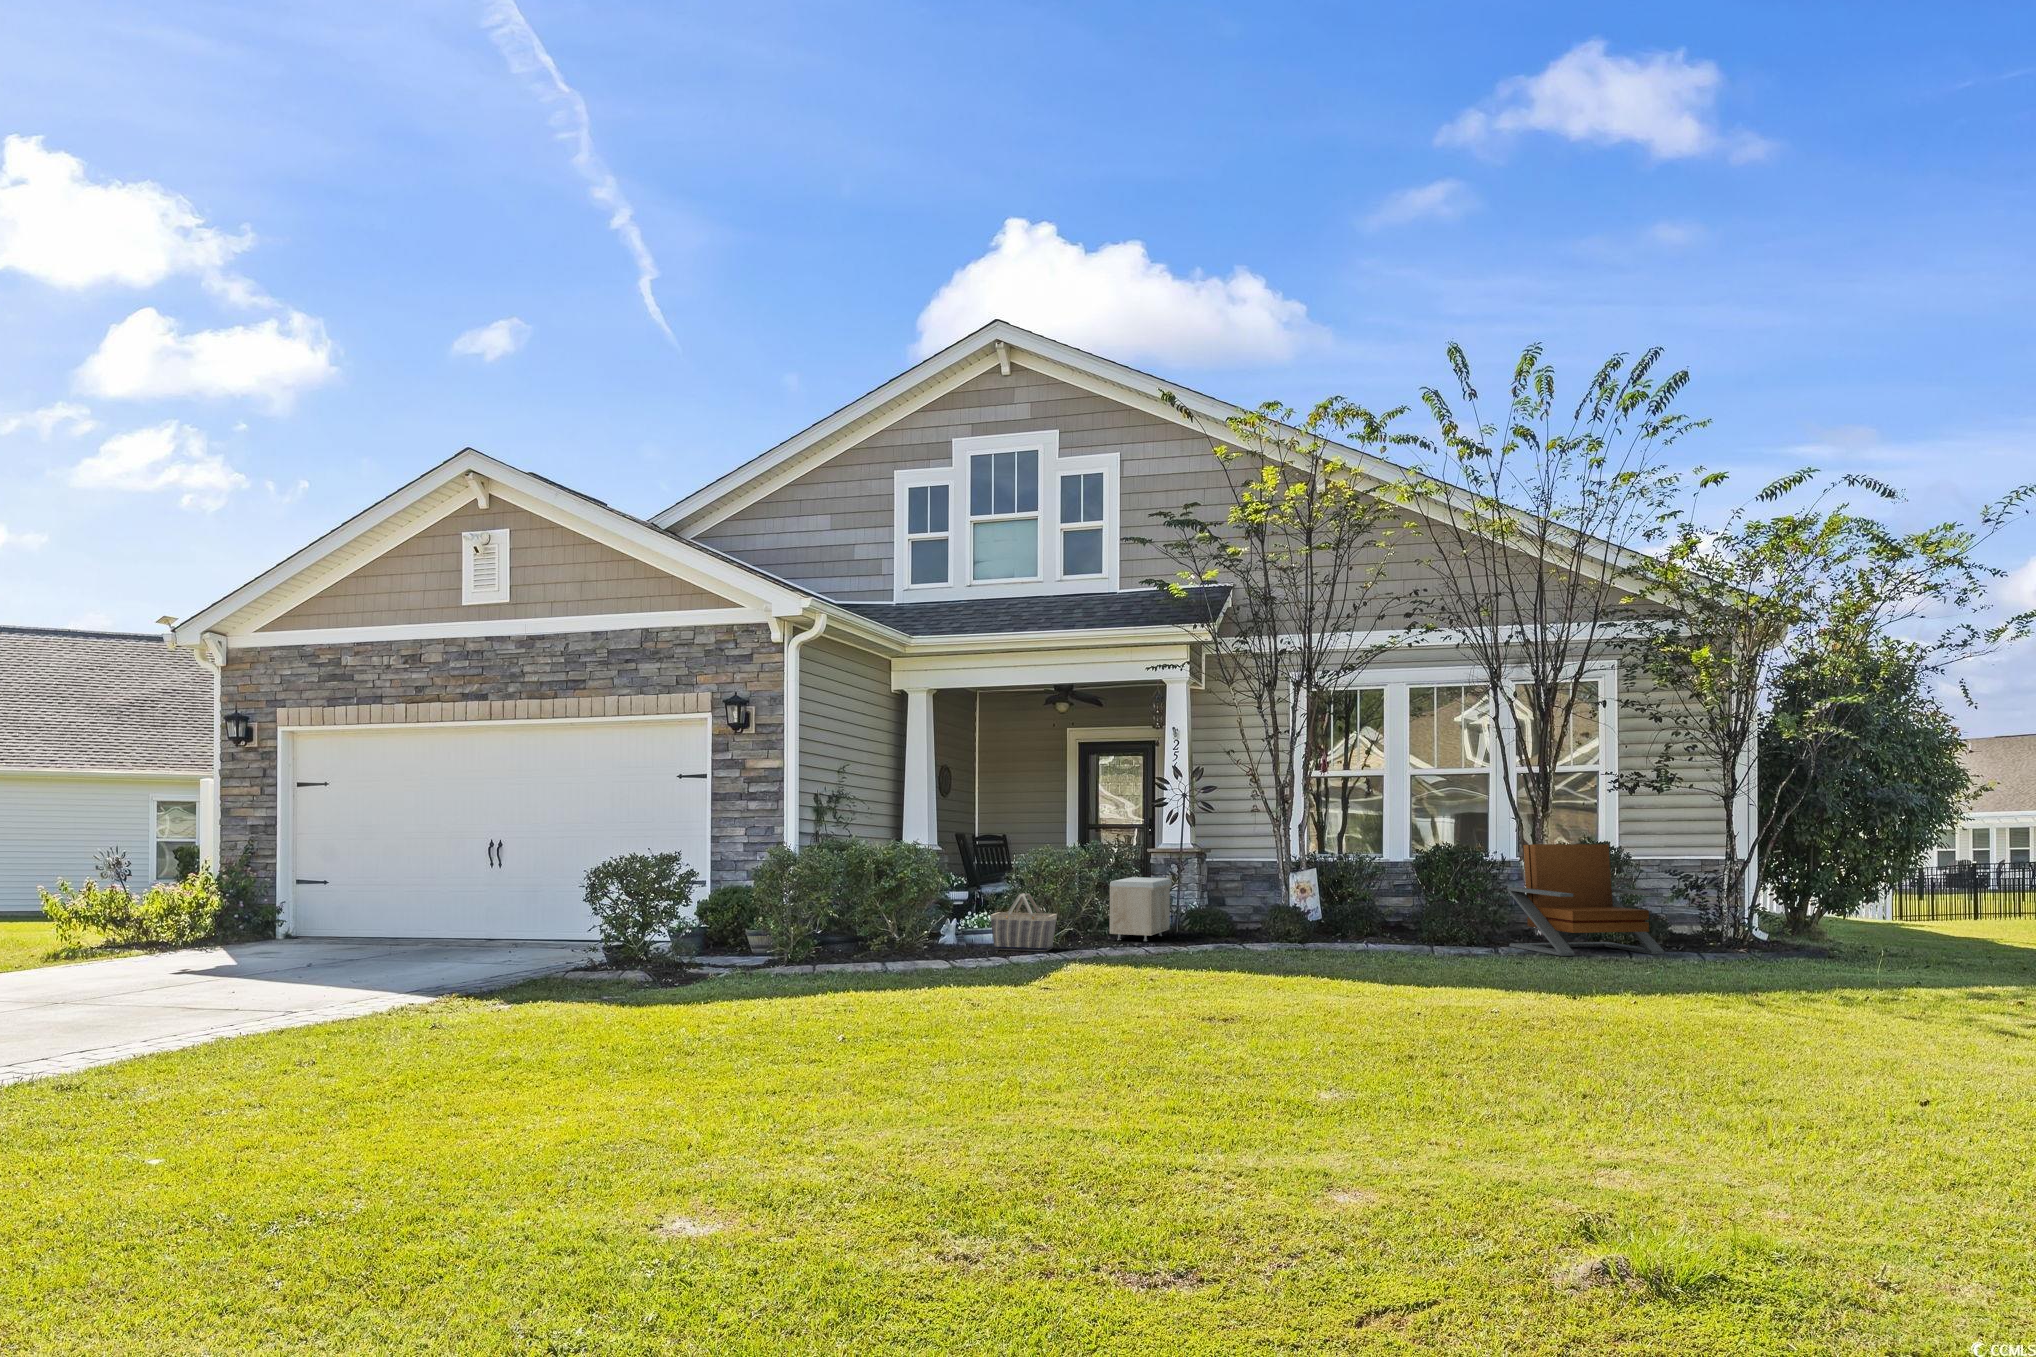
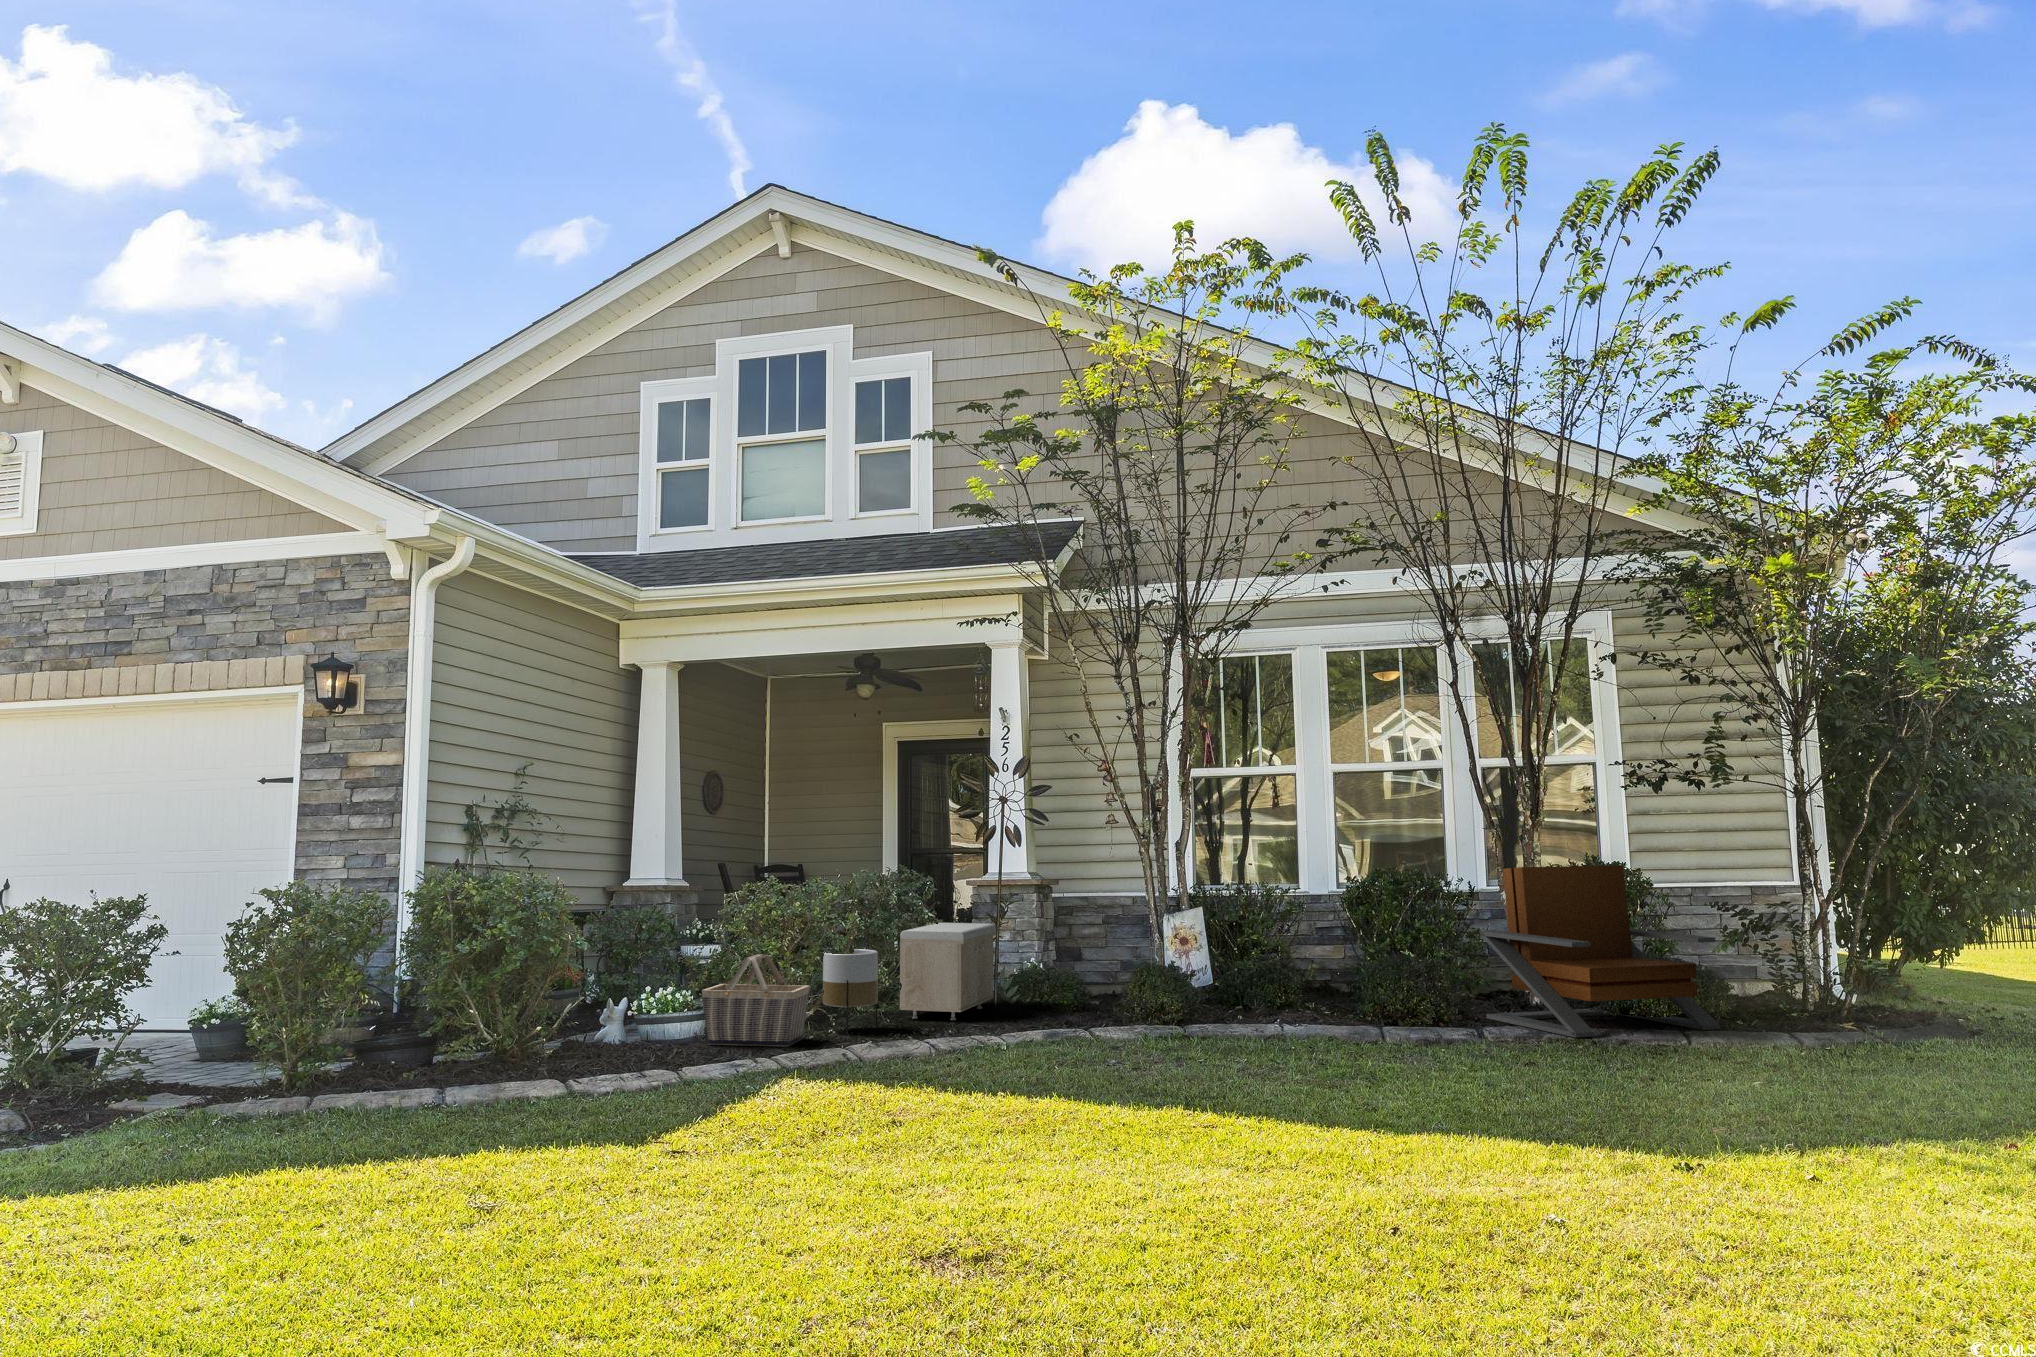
planter: none [1063,892,1098,947] -> present [823,949,878,1035]

